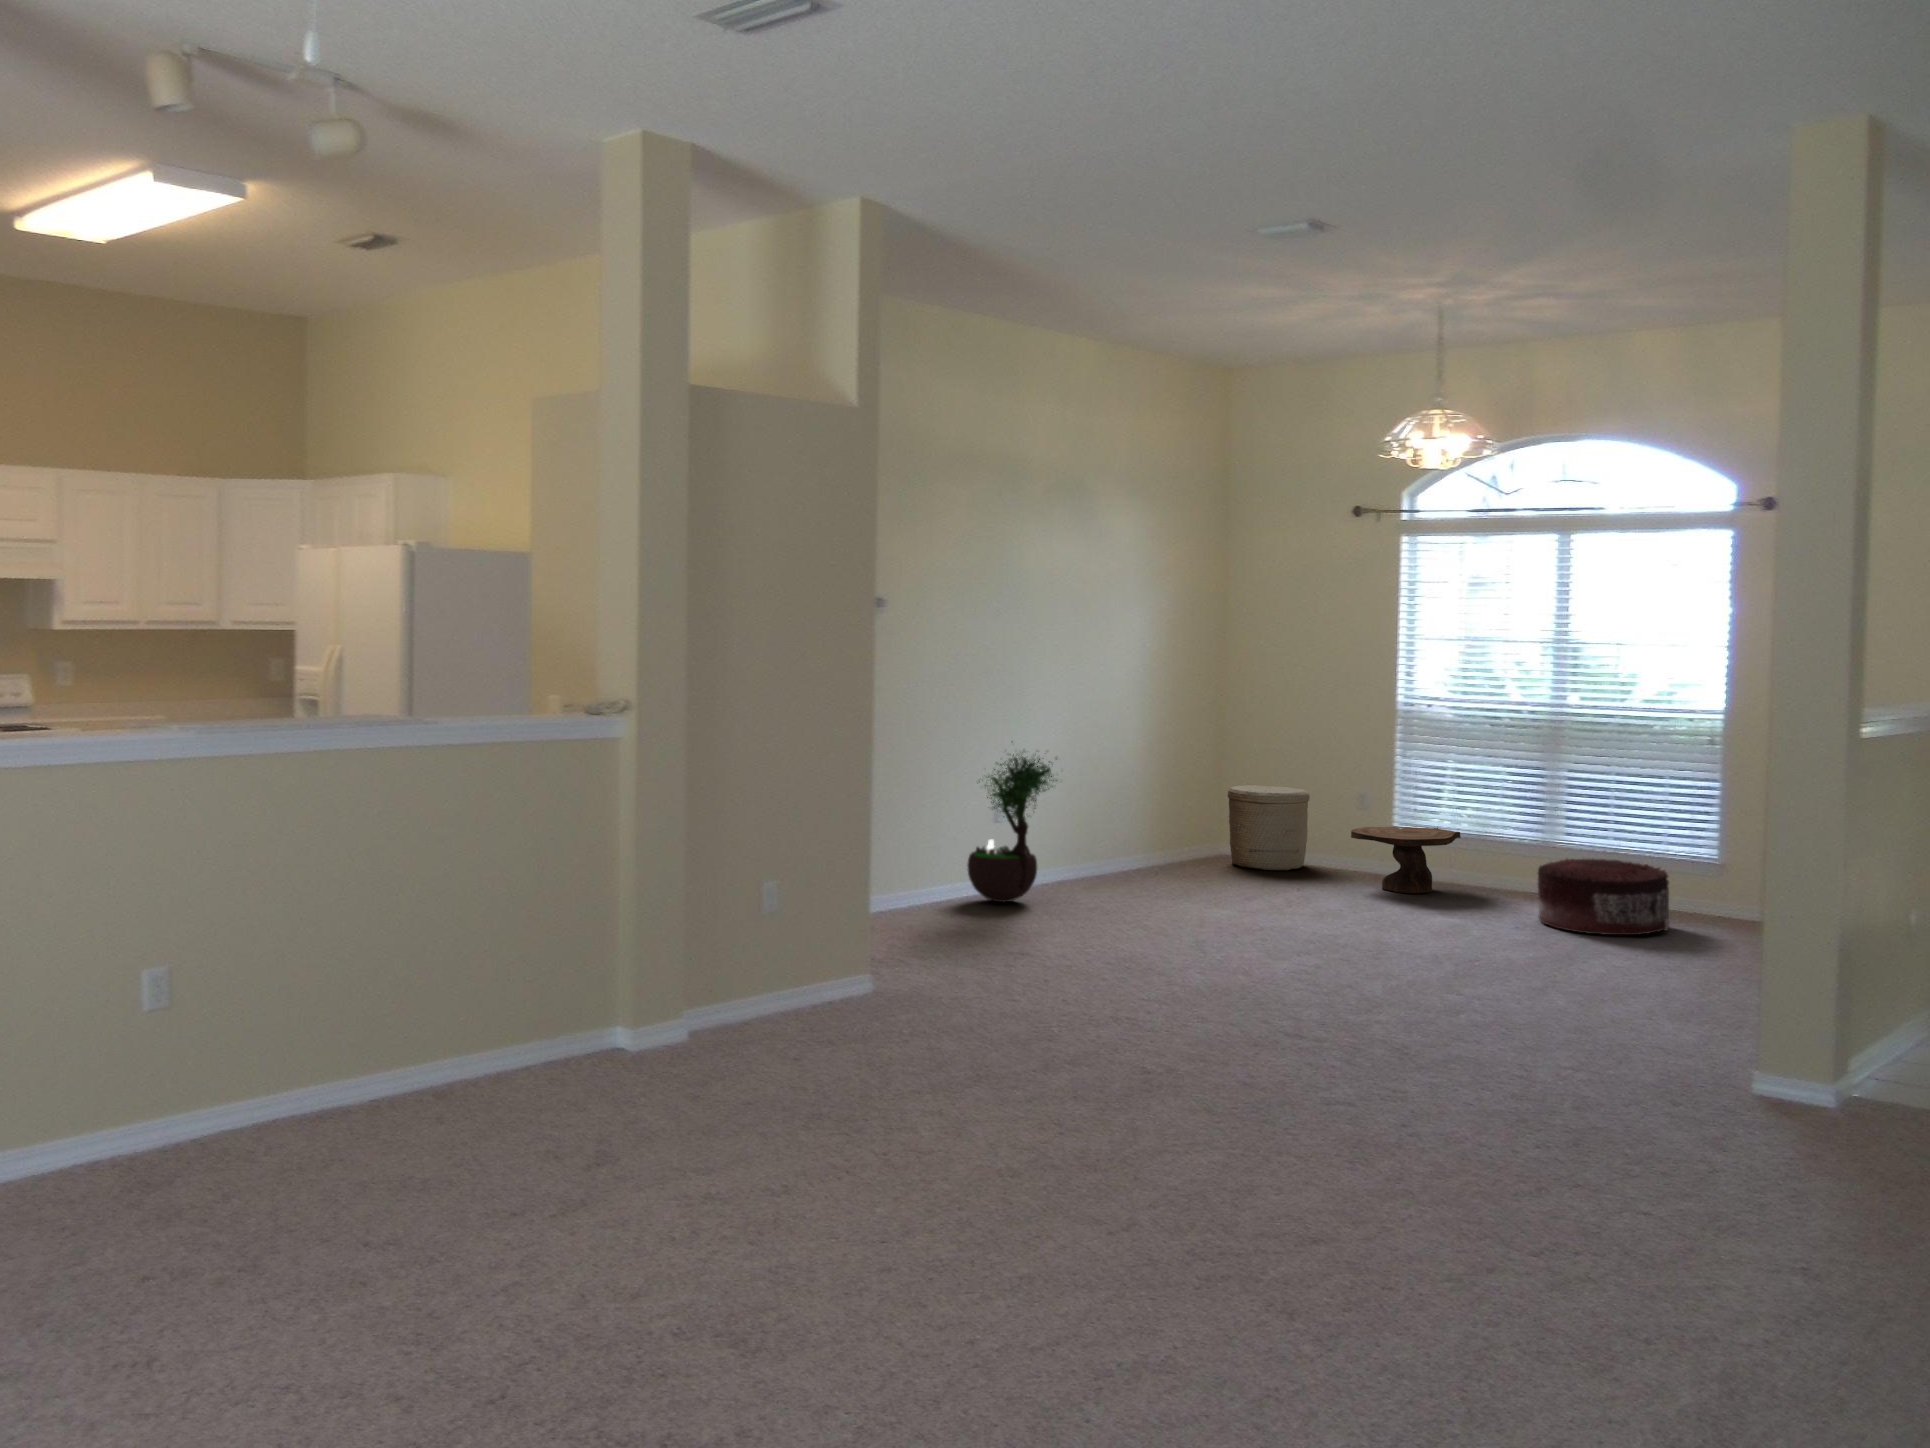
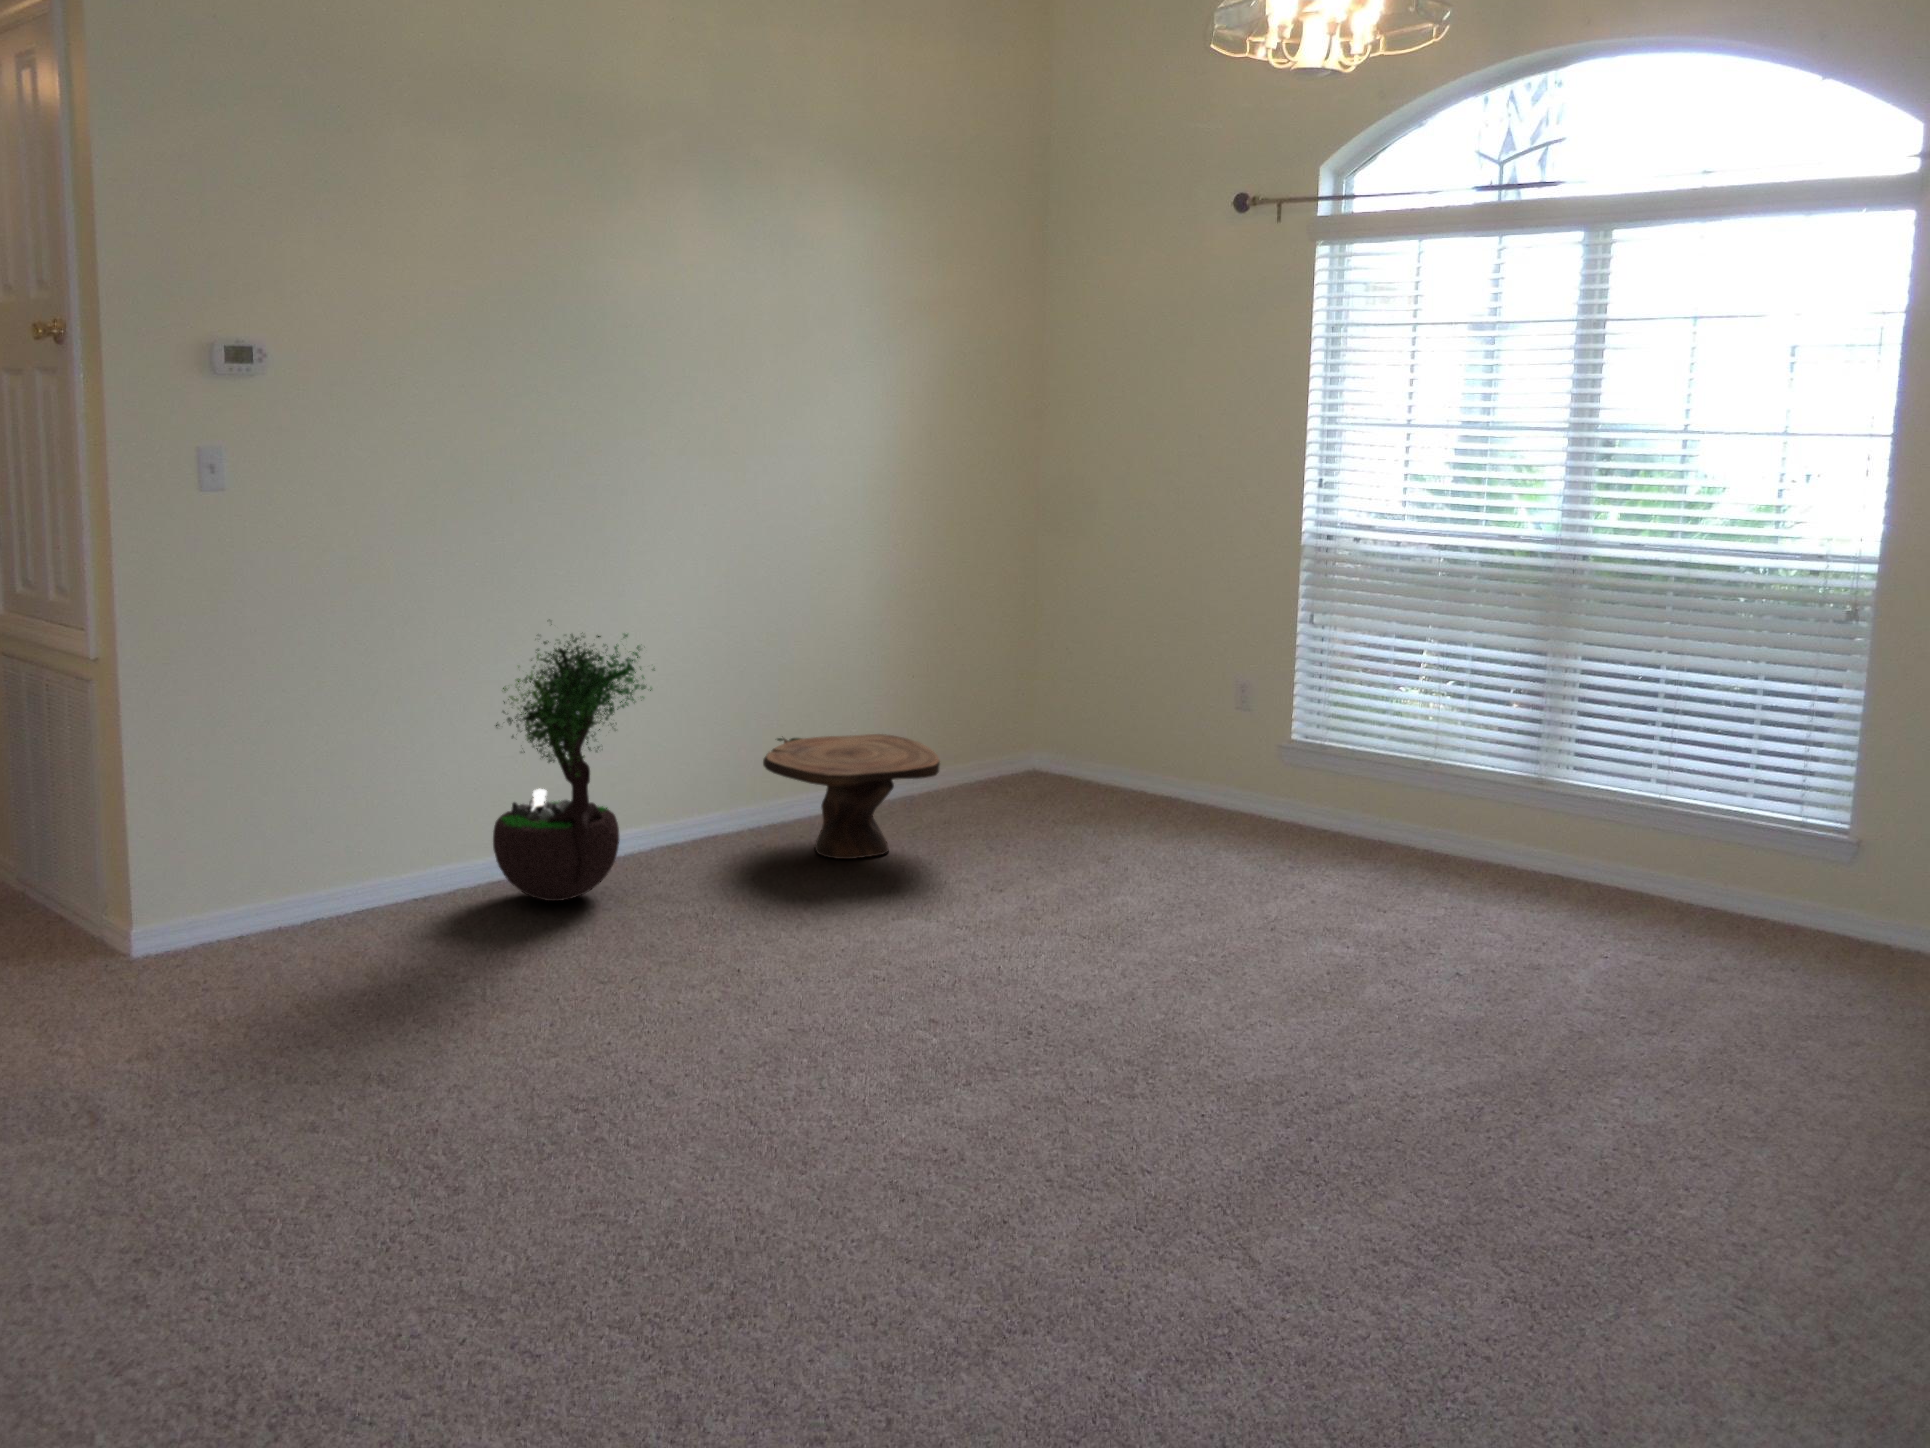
woven basket: present [1227,785,1310,870] -> none [1030,663,1161,806]
side table: present [1351,827,1461,893] -> present [763,734,940,859]
pouf: present [1538,859,1669,935] -> none [1508,829,1761,999]

